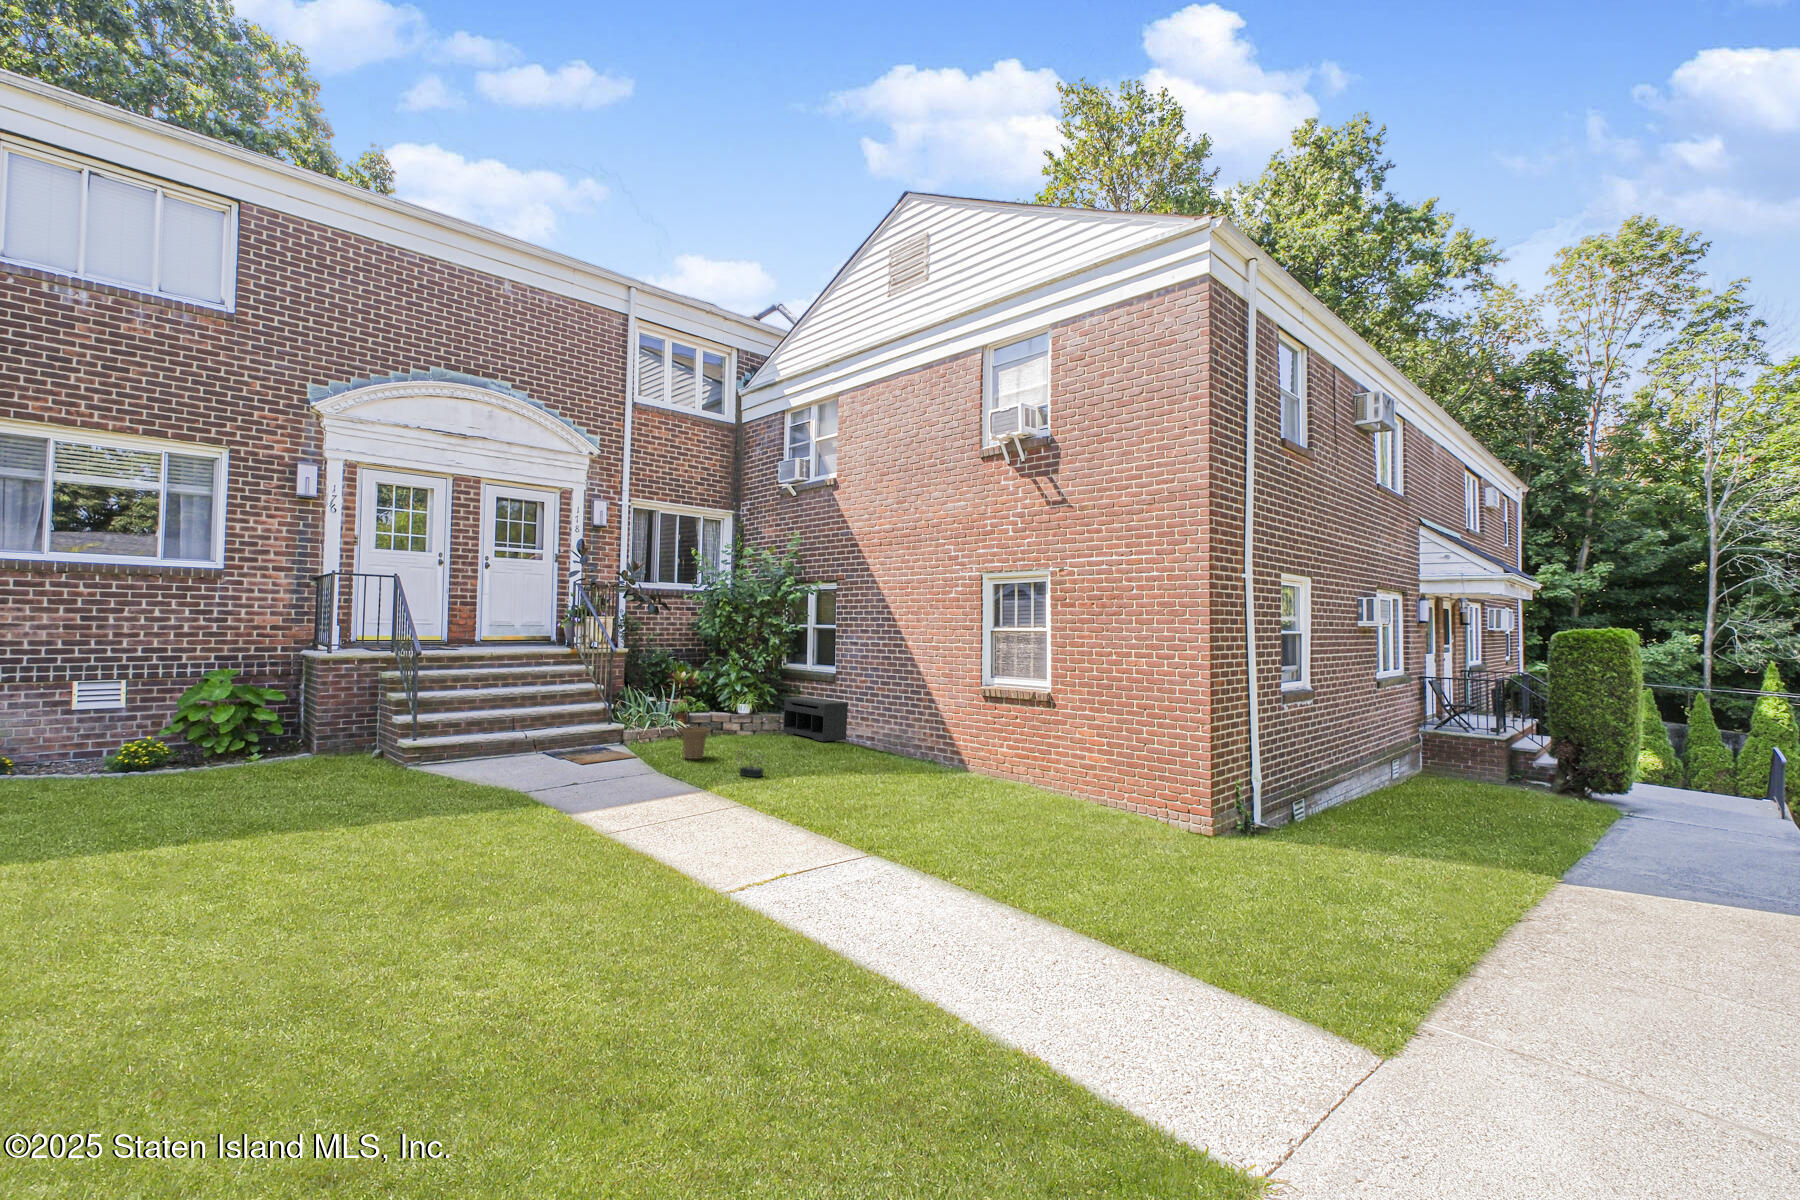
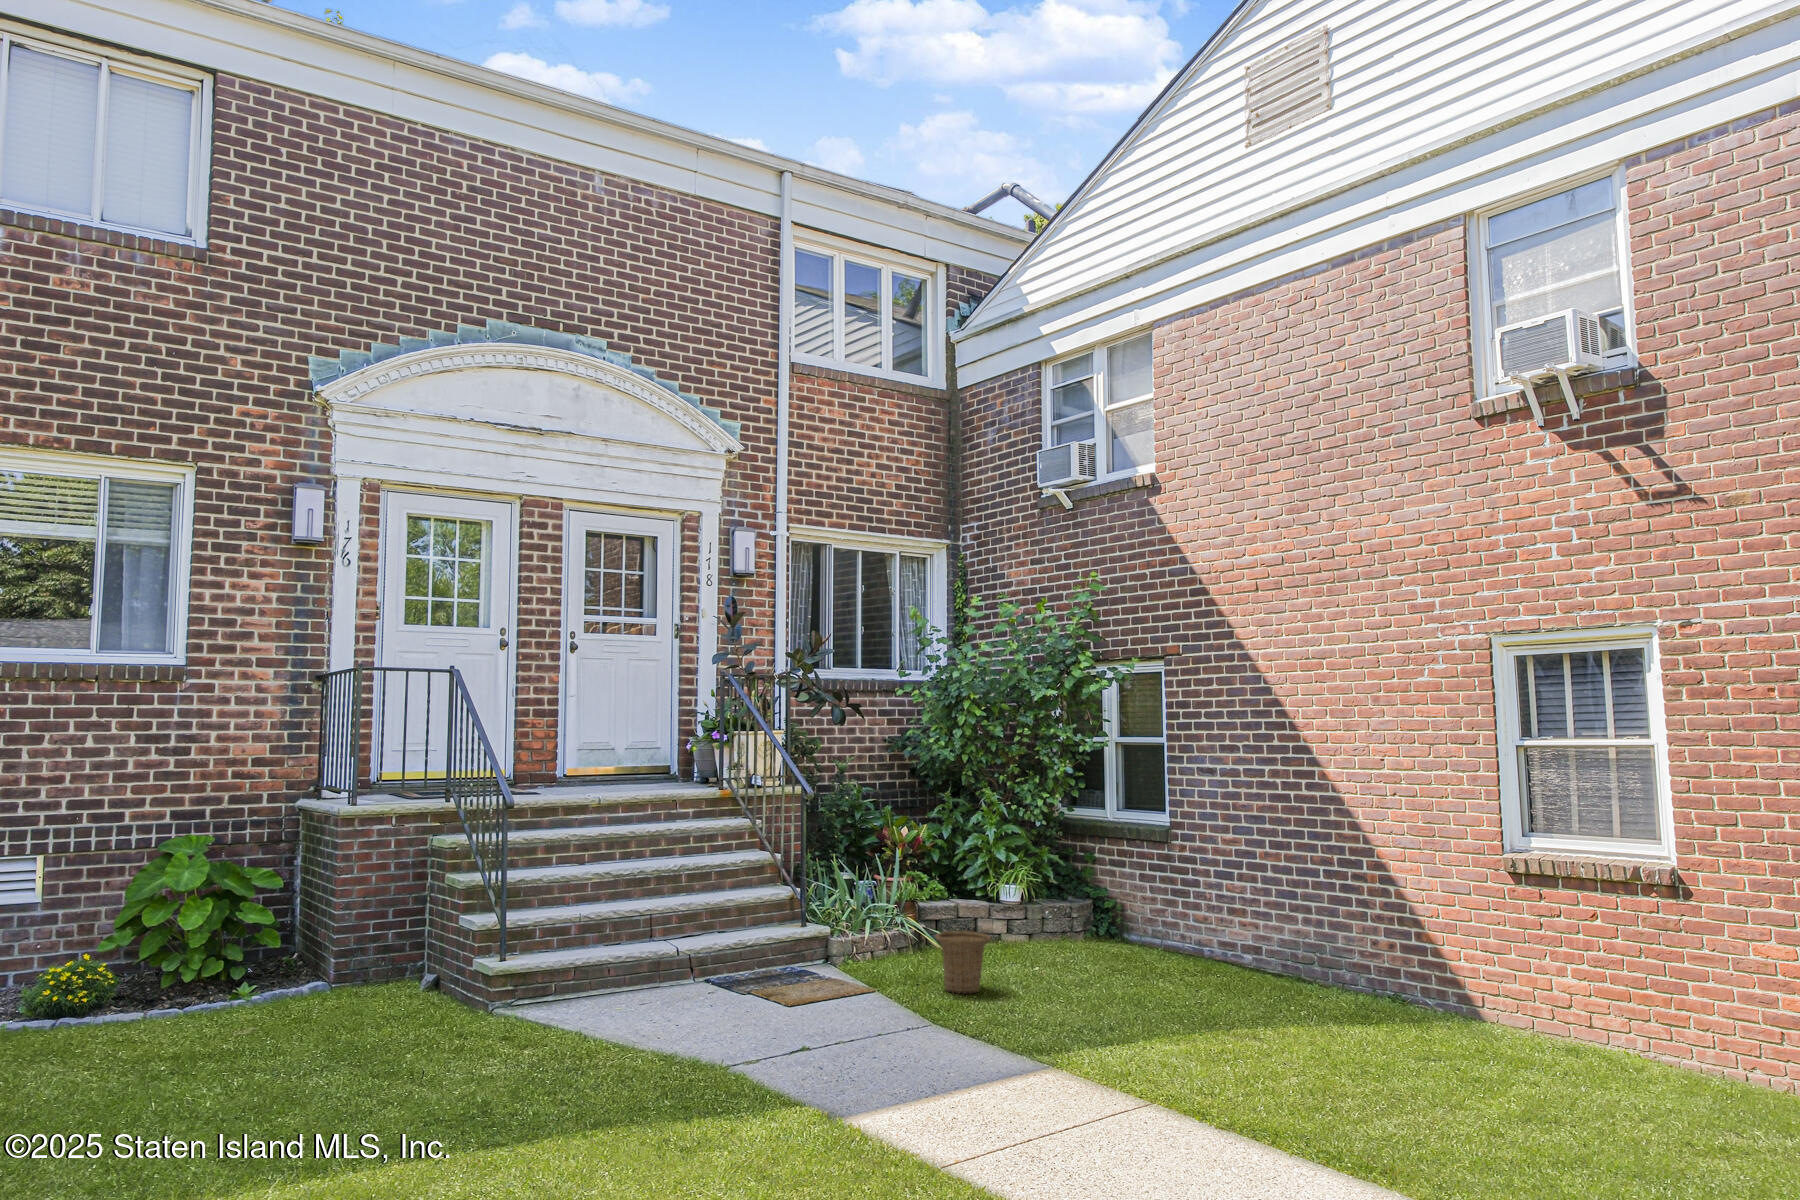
bench: present [783,697,848,741] -> none [1079,867,1204,953]
decorative plant: present [738,749,765,777] -> none [1059,973,1122,1035]

